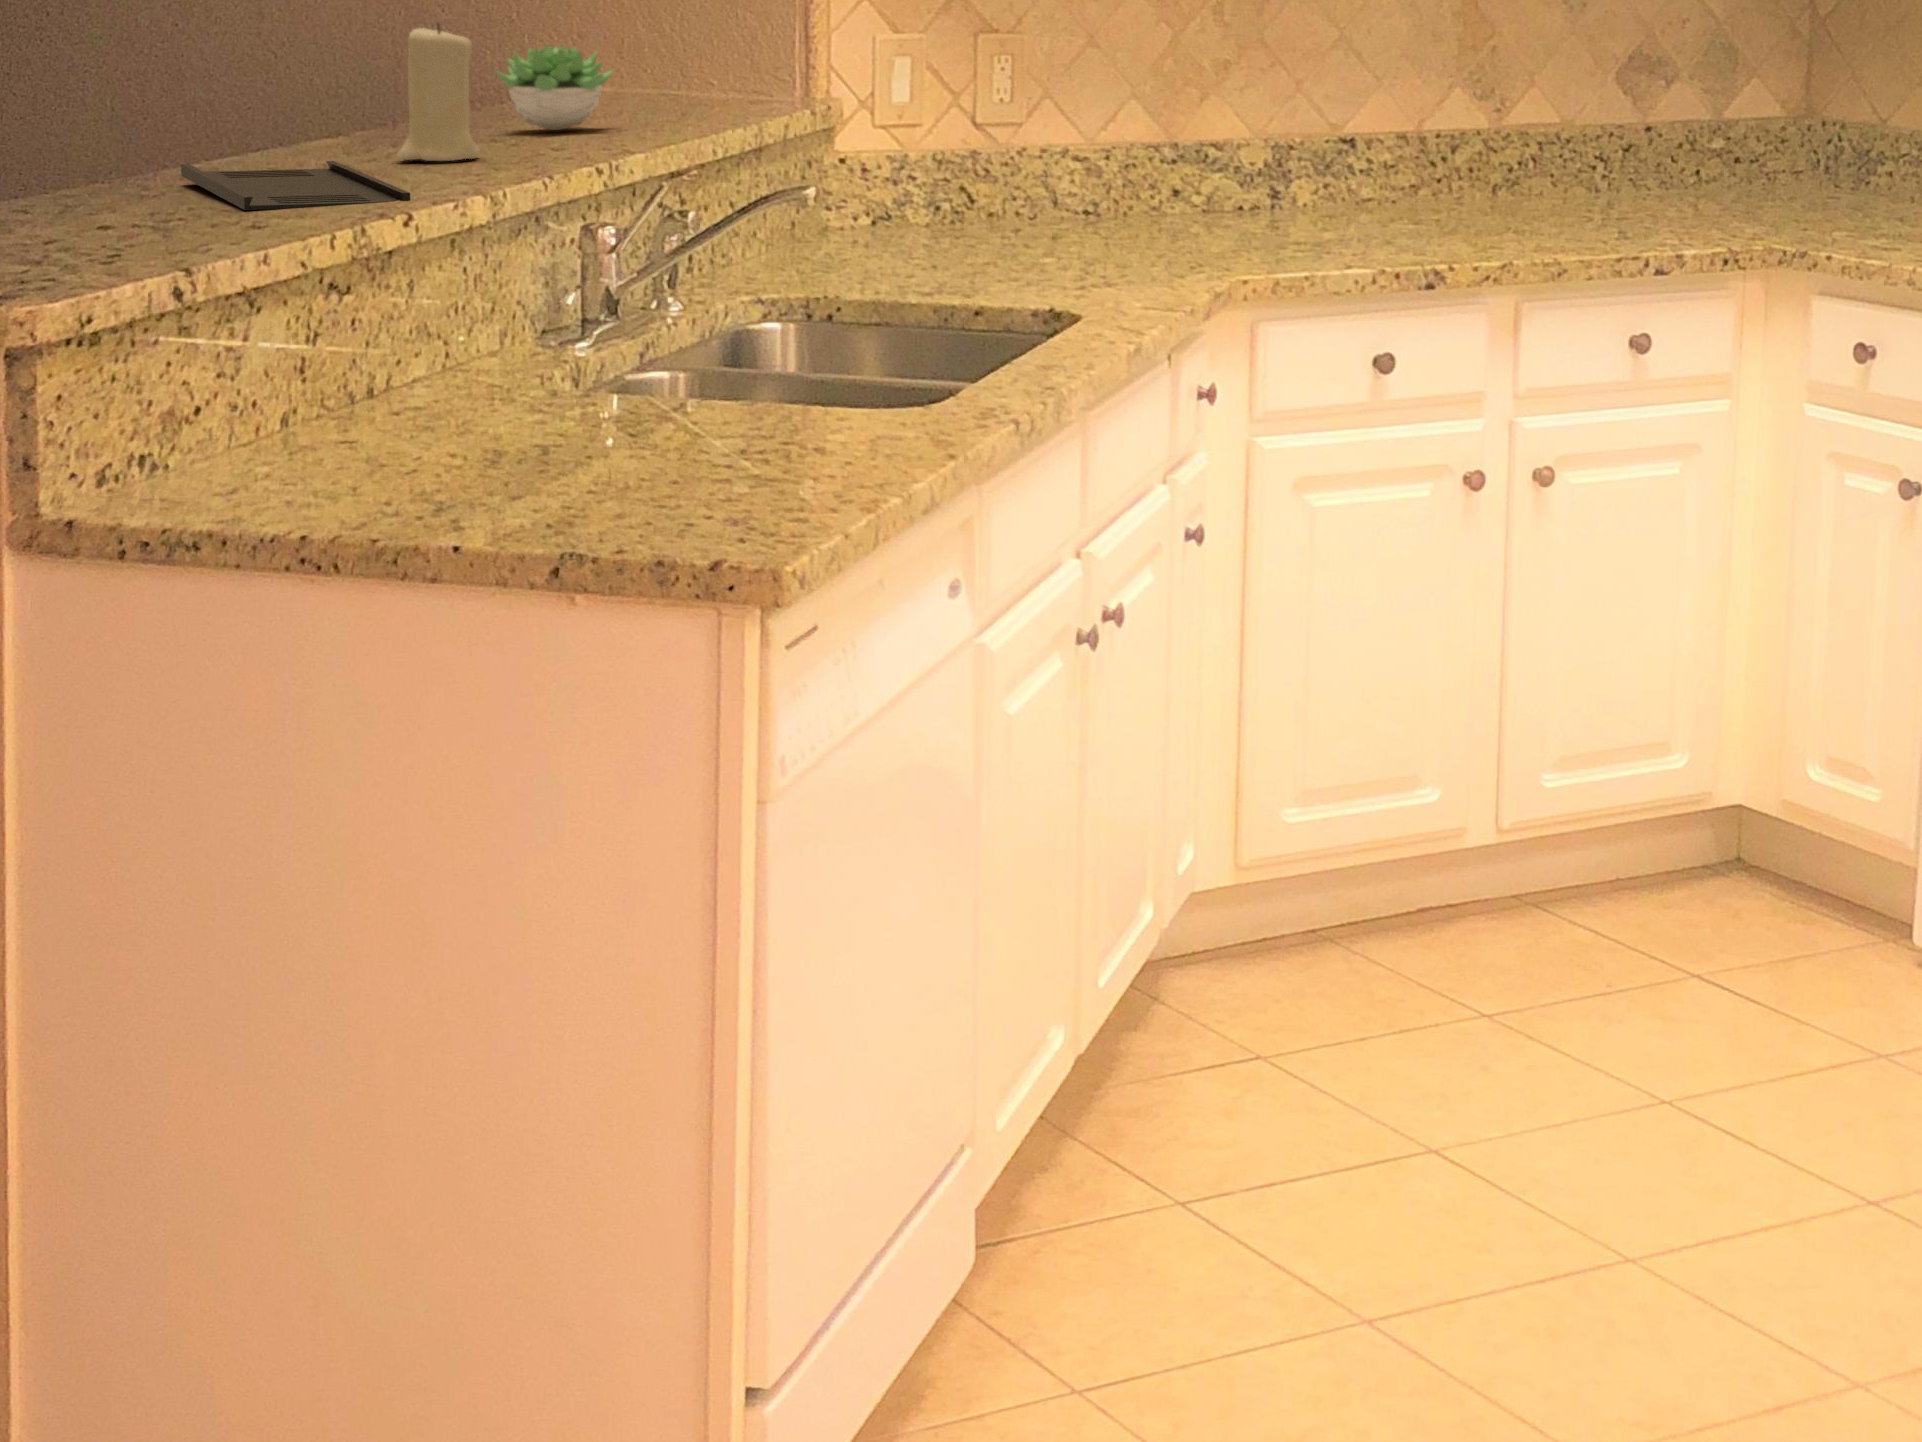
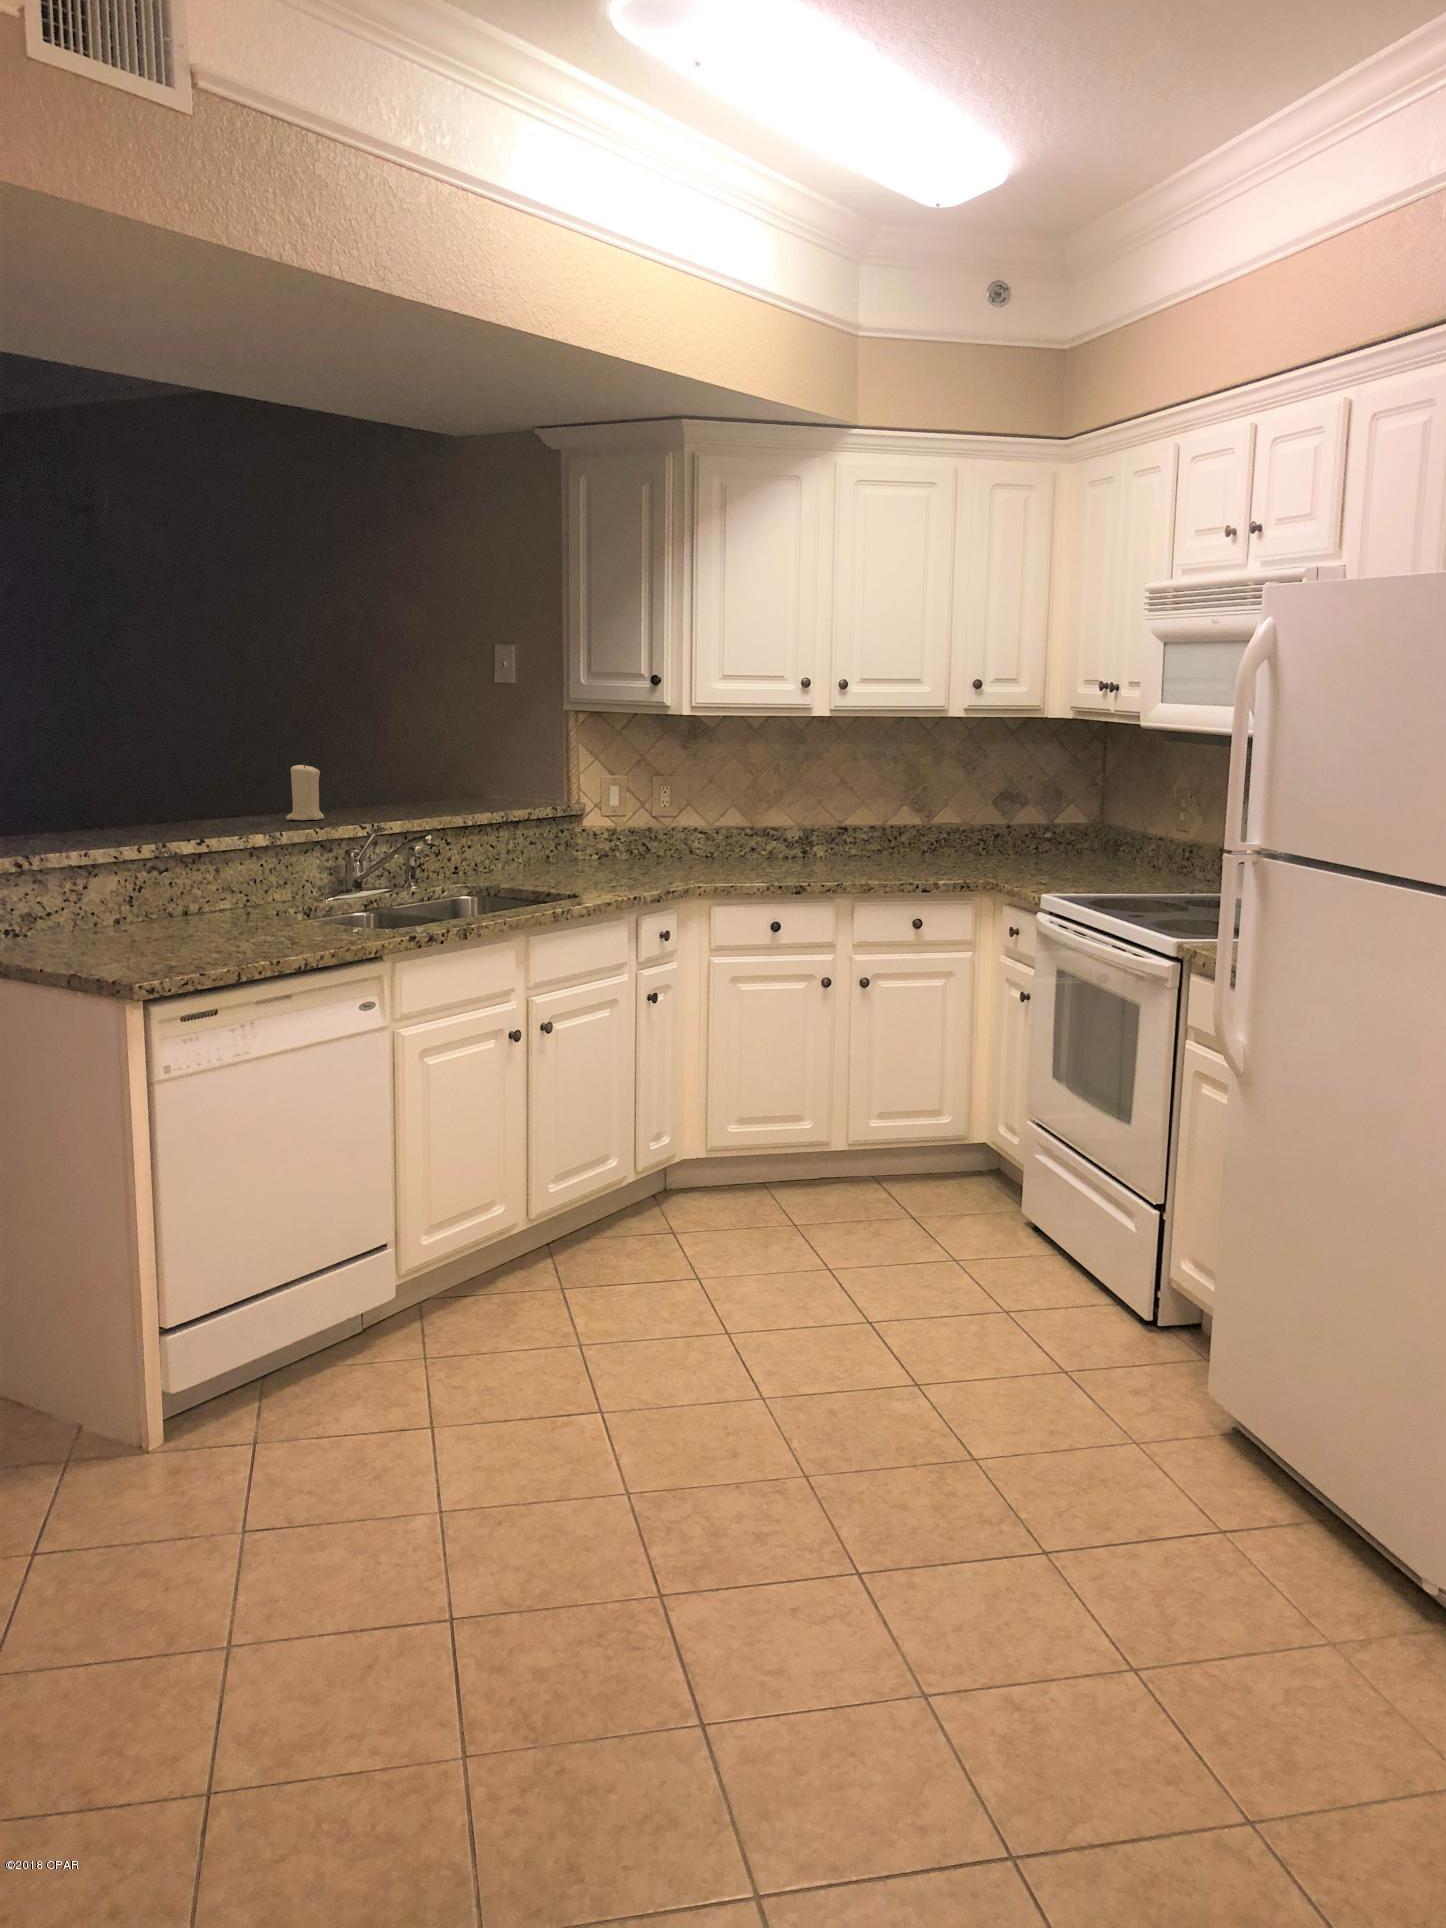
succulent plant: present [497,45,613,130] -> none [381,774,435,810]
tray: present [181,161,410,210] -> none [136,817,242,836]

